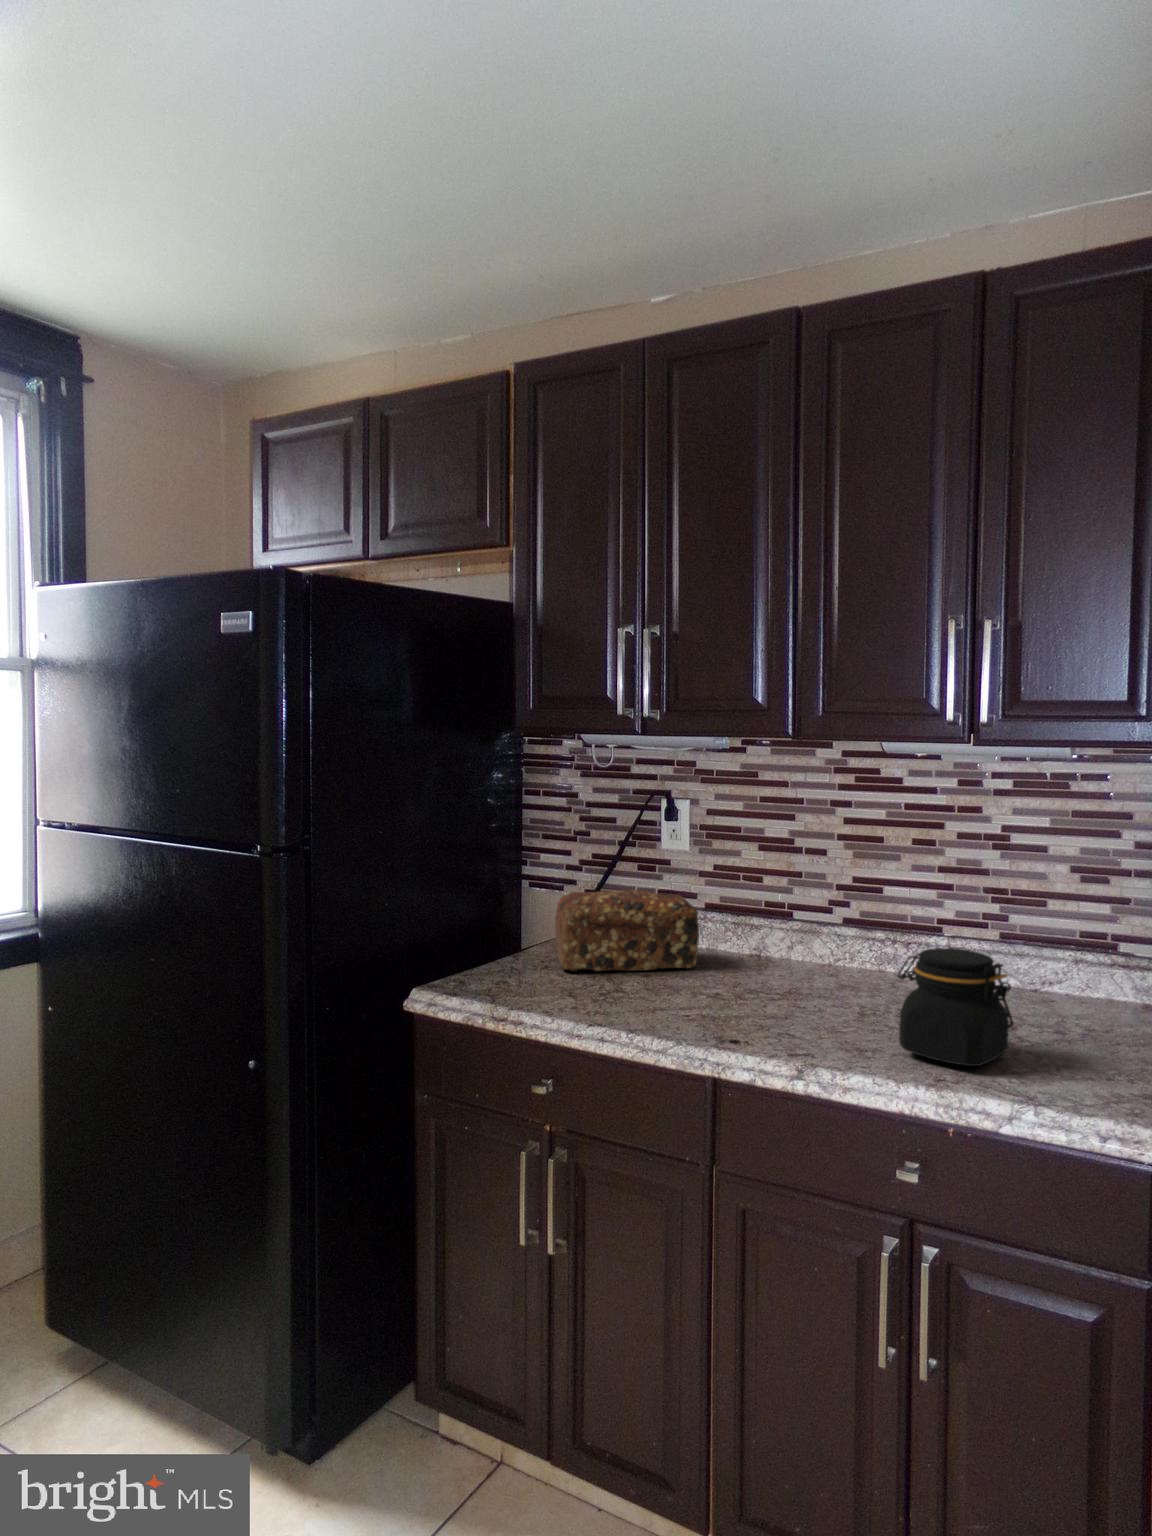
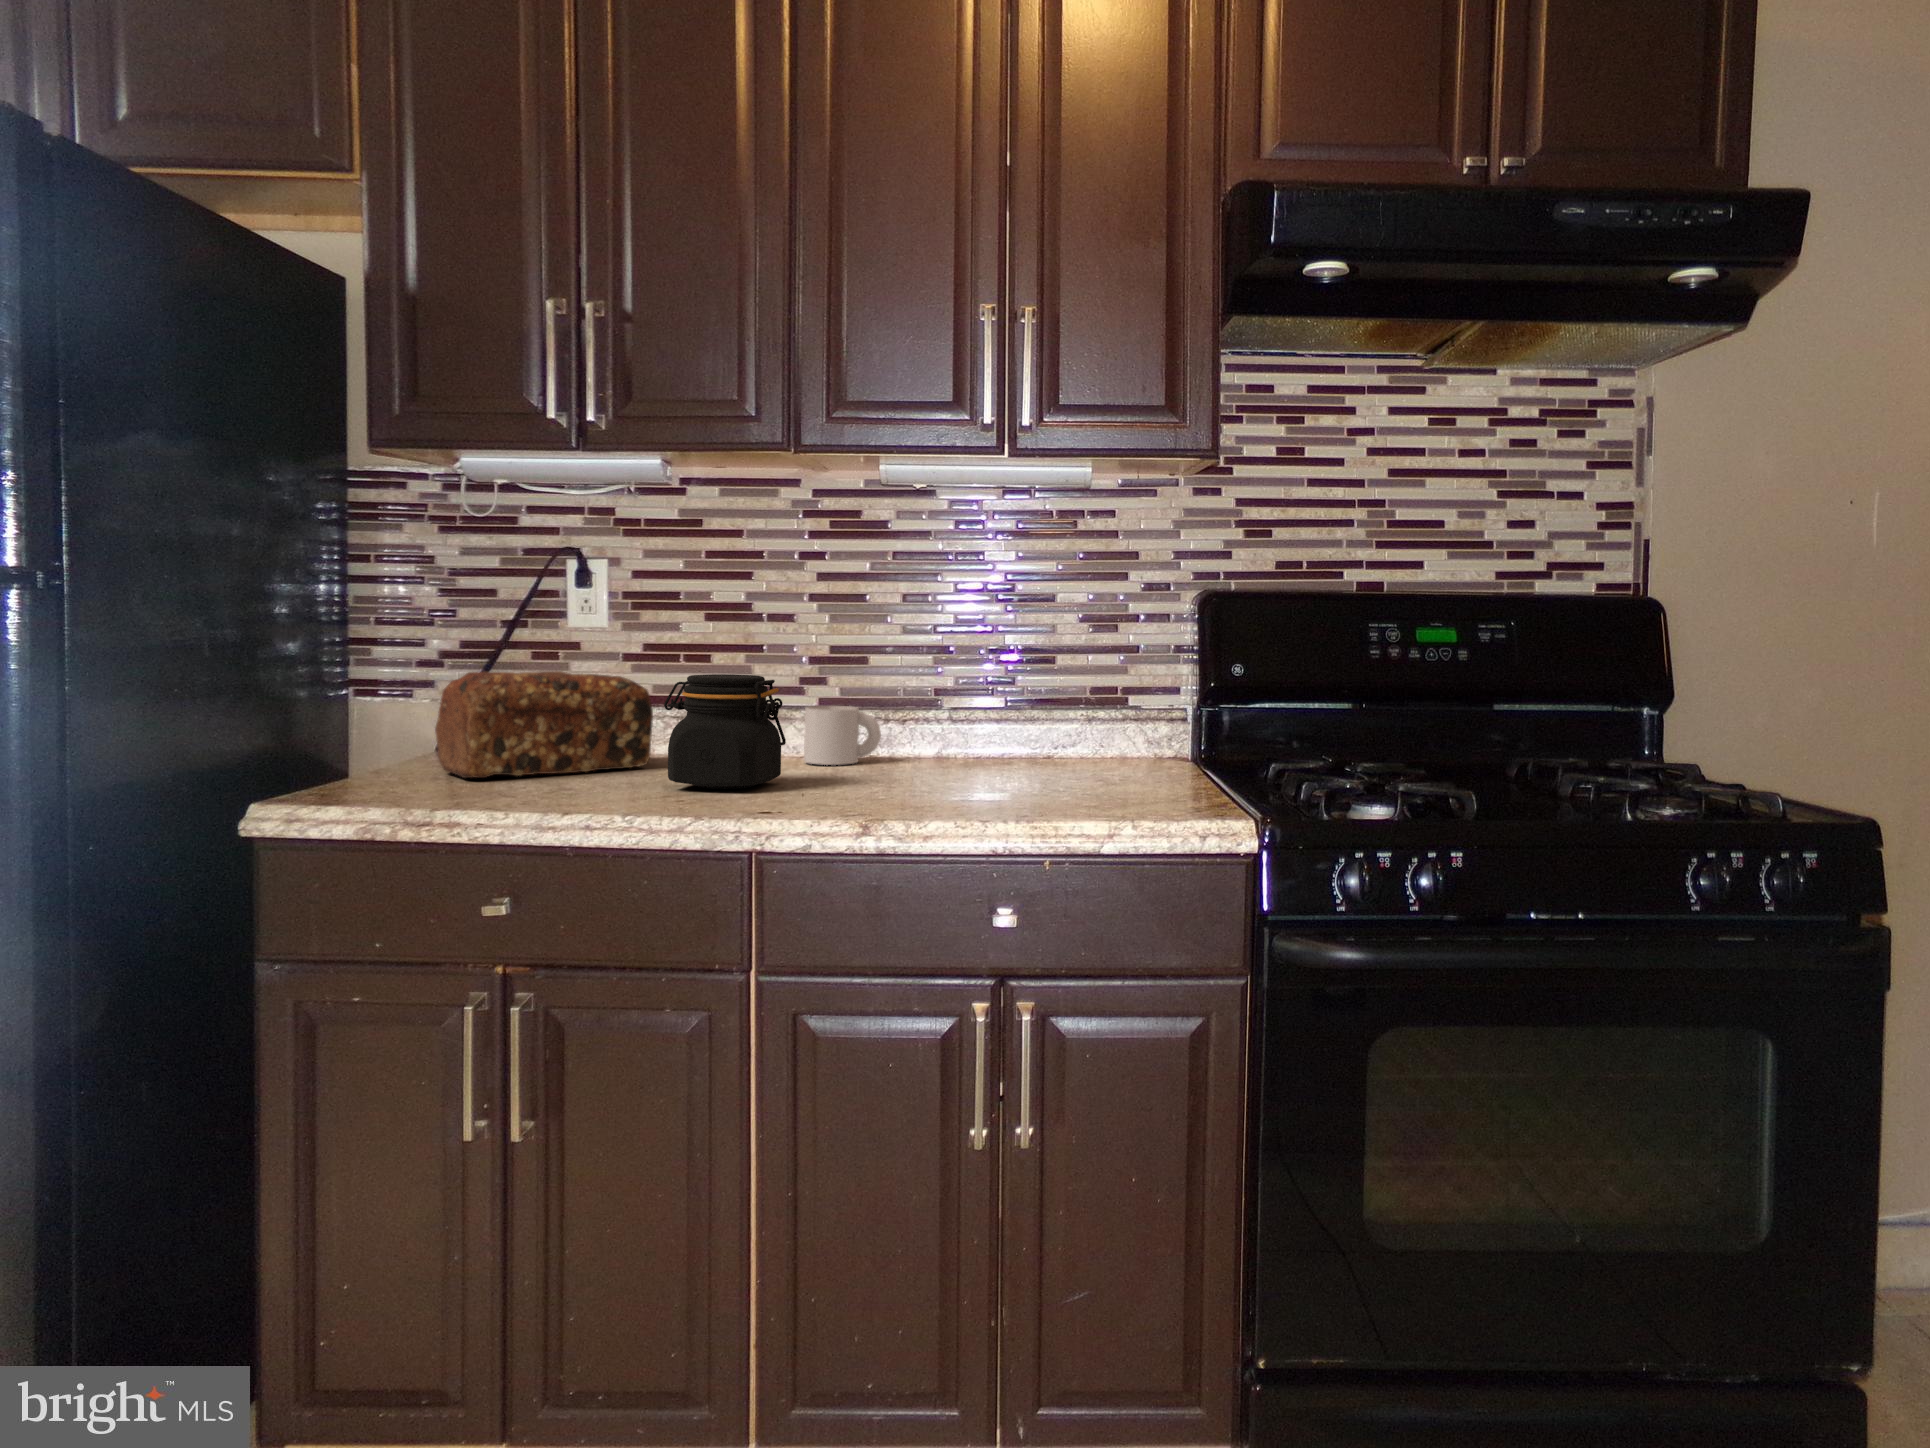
mug: none [816,929,881,983] -> present [804,706,881,765]
jar: present [898,948,1013,1066] -> present [664,674,786,789]

